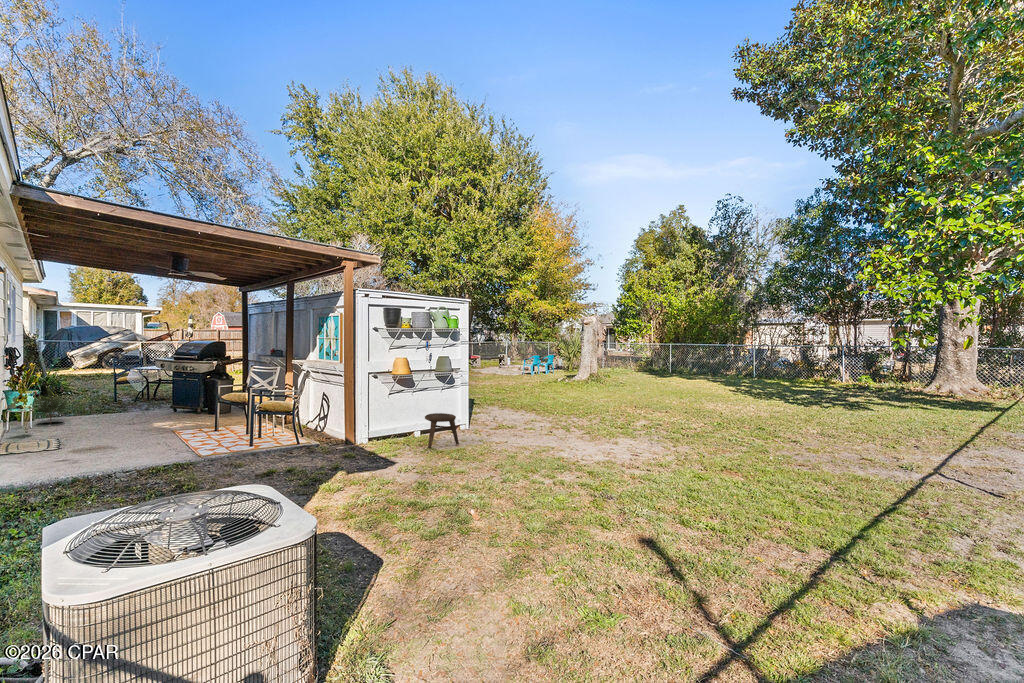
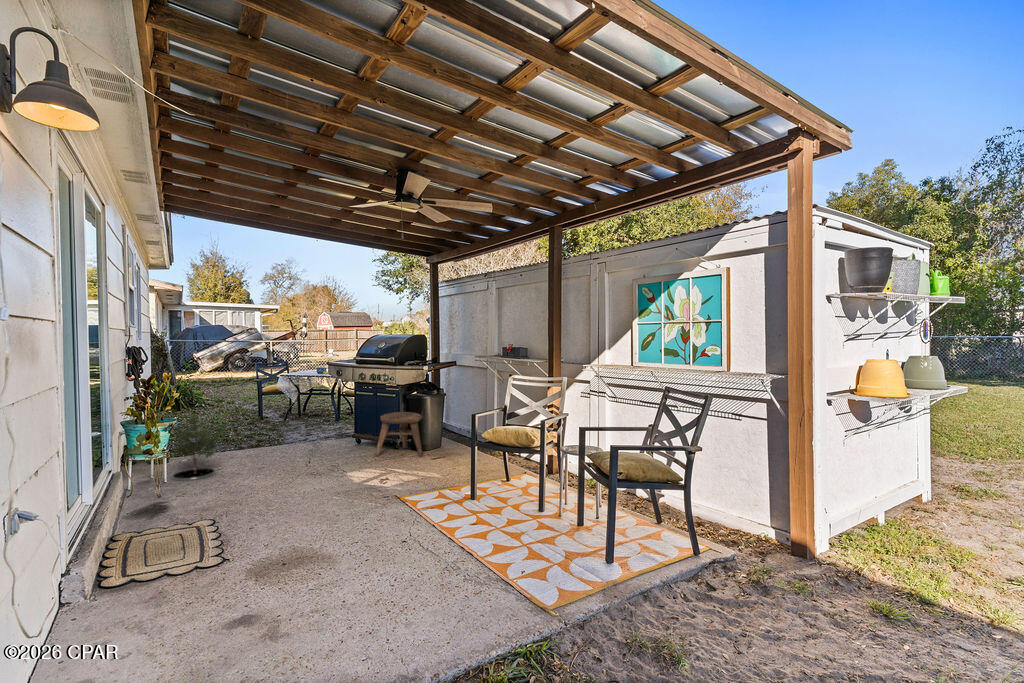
stool: present [425,413,459,448] -> present [375,412,423,457]

